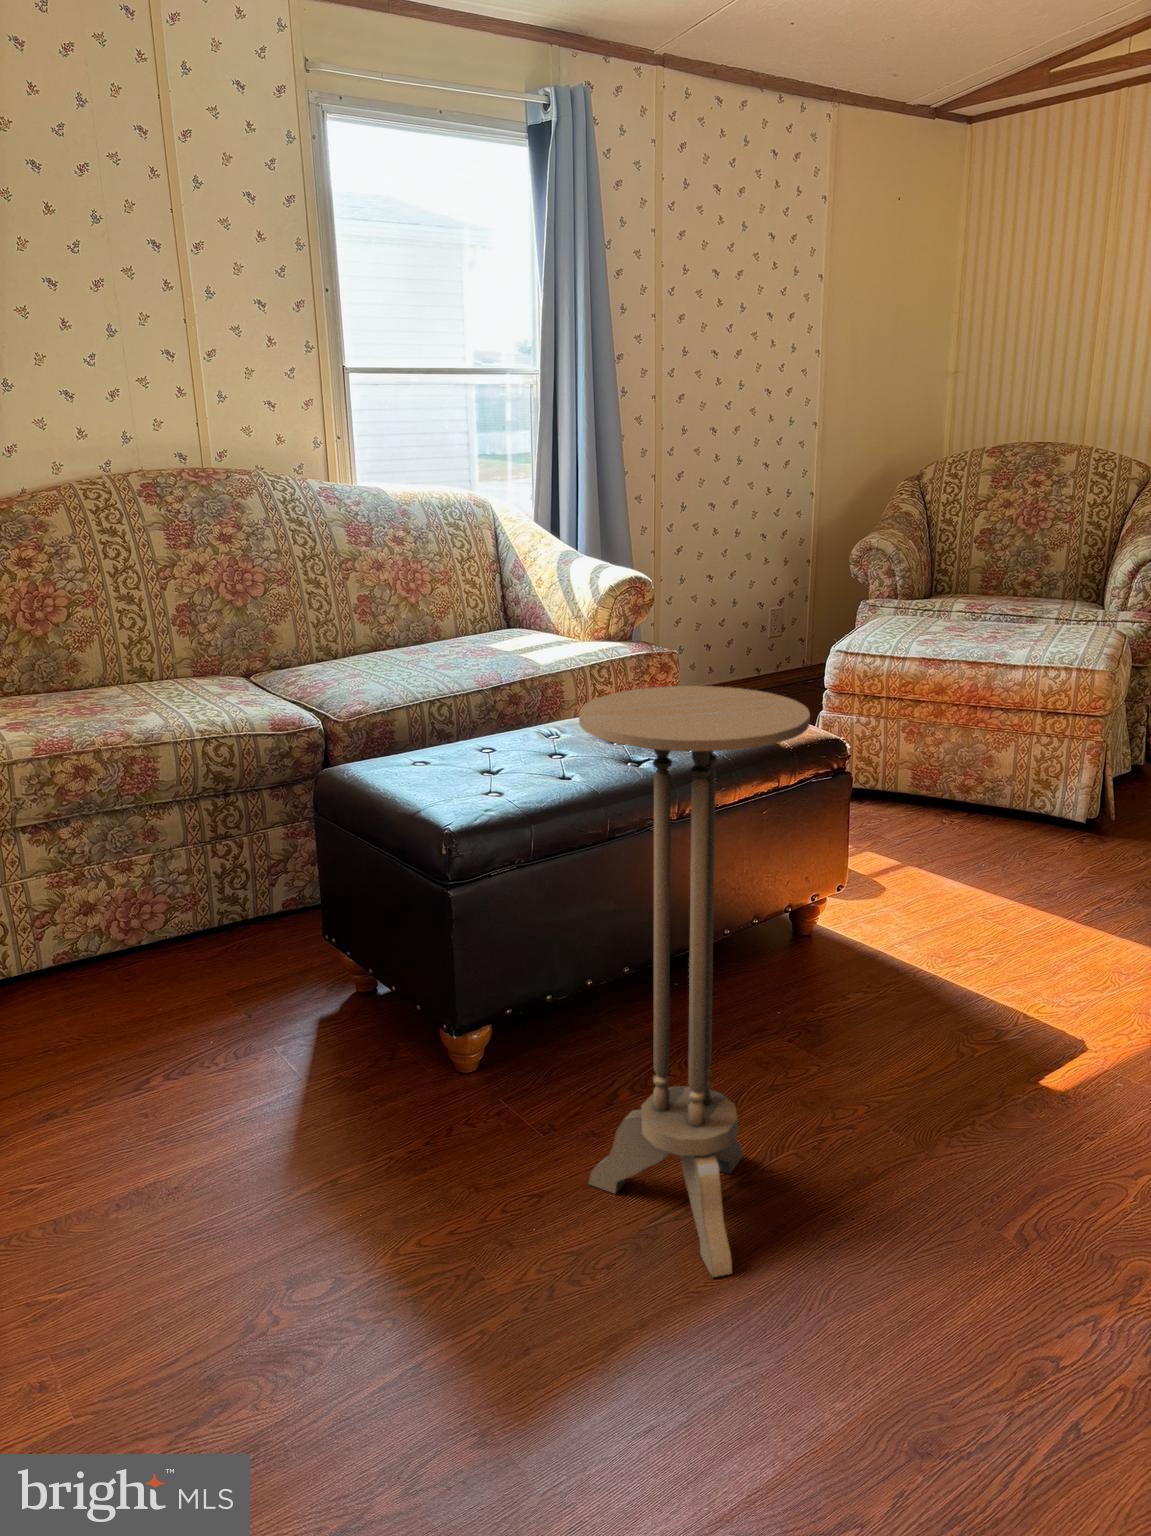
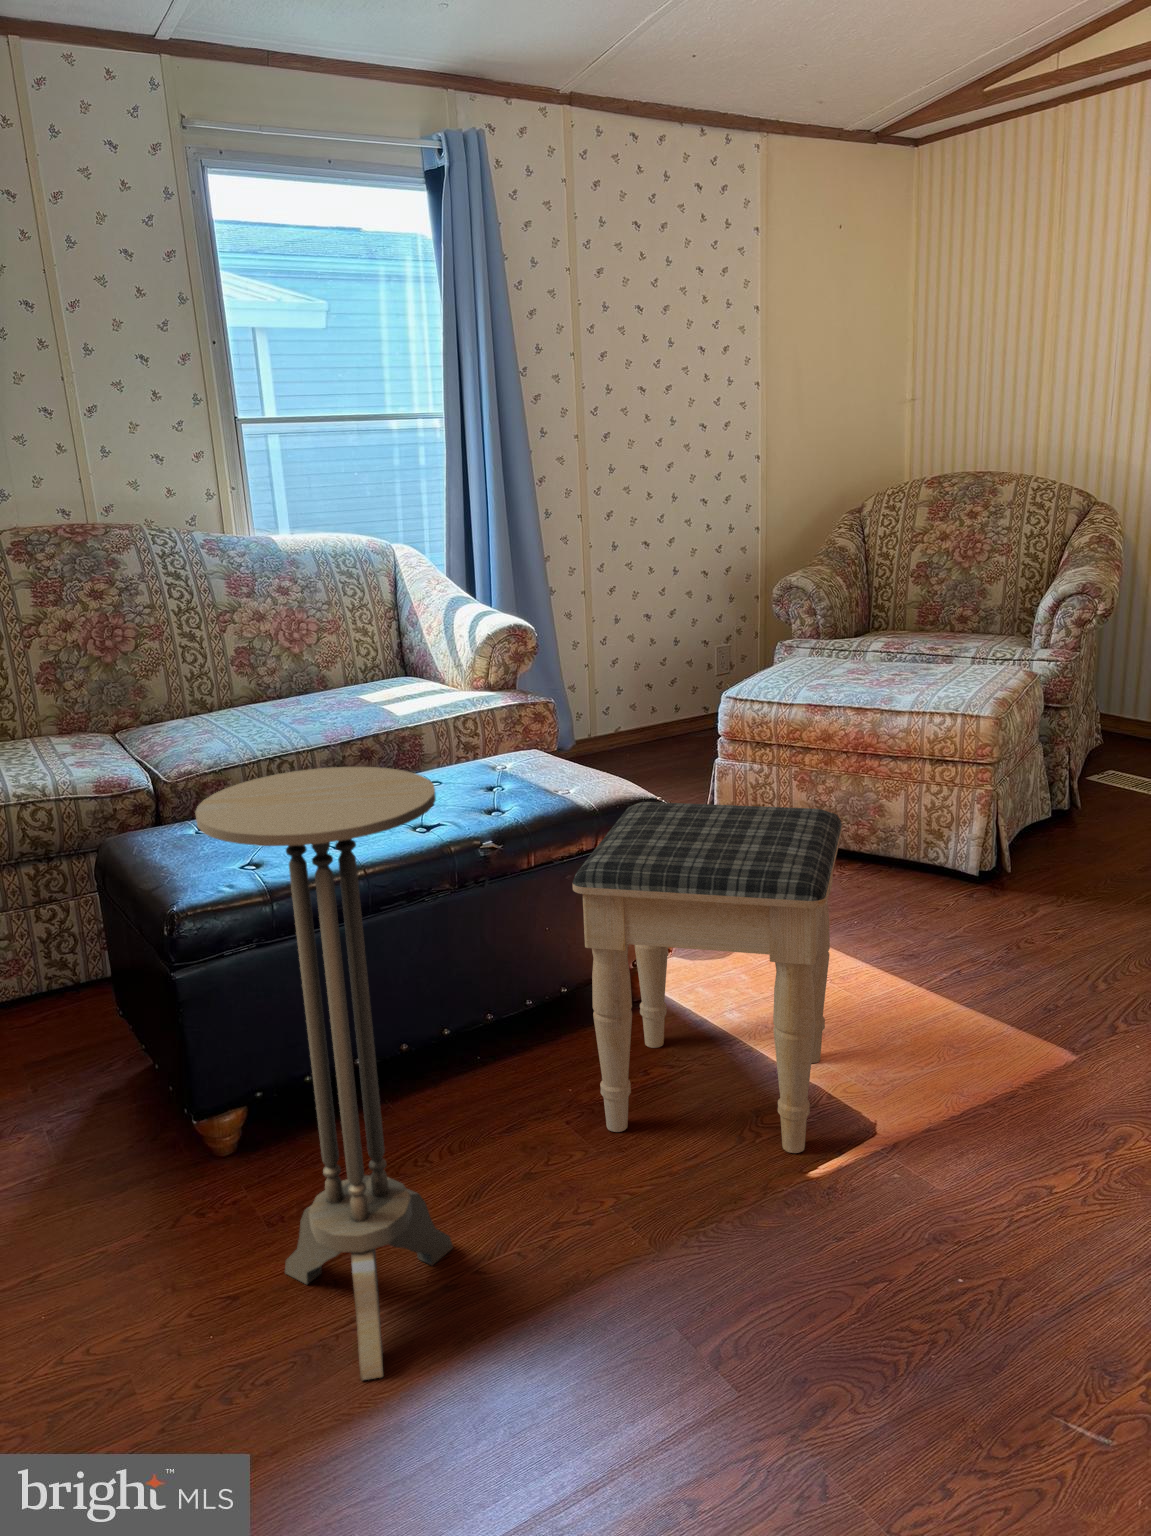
footstool: none [829,739,1085,1068] -> present [572,802,842,1153]

